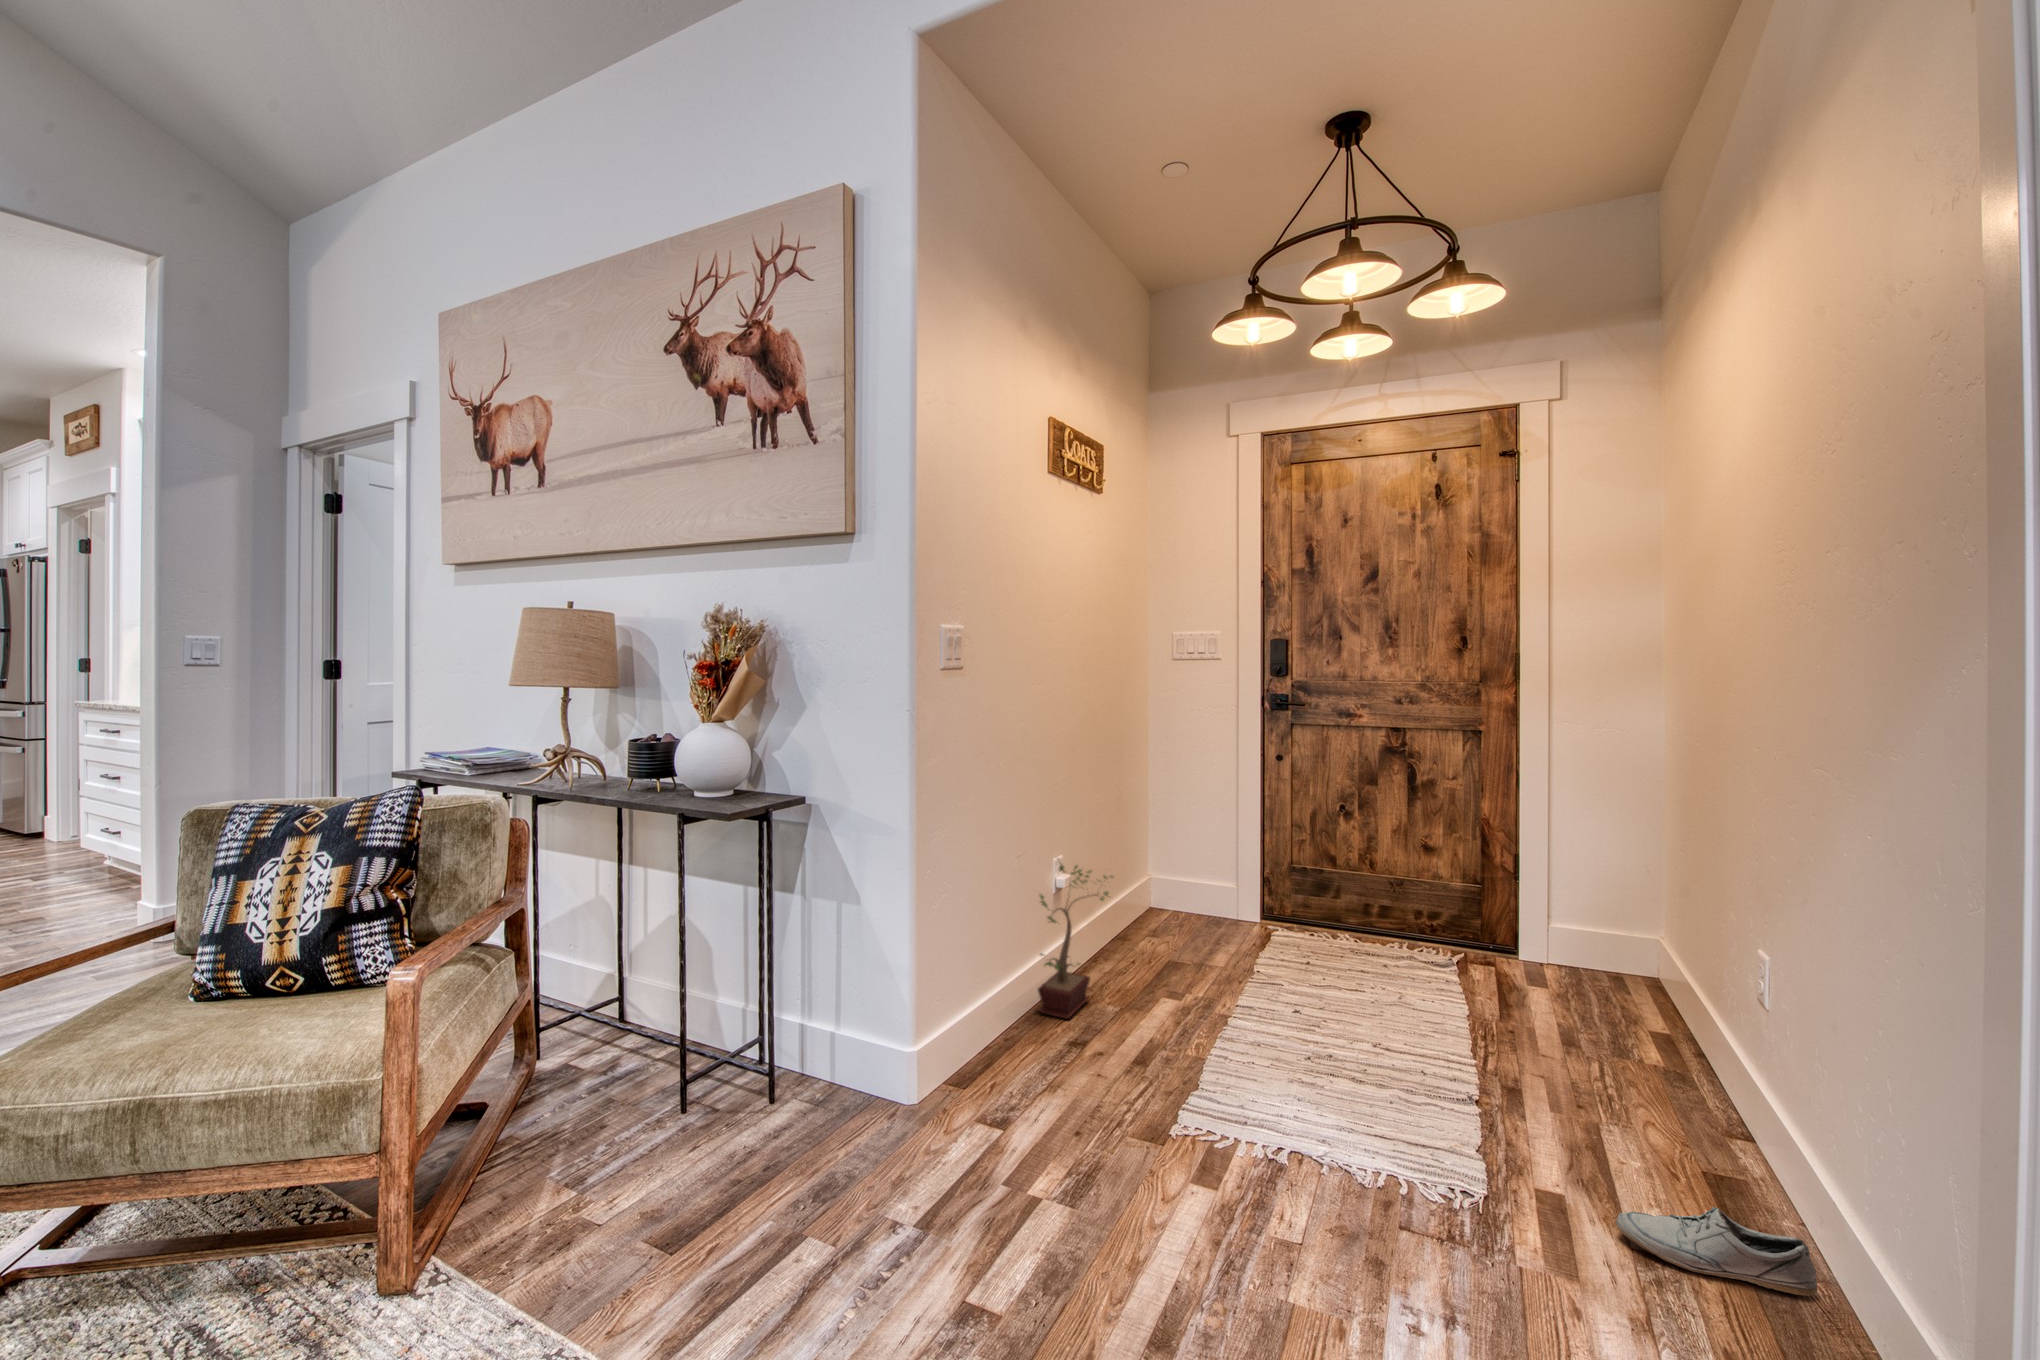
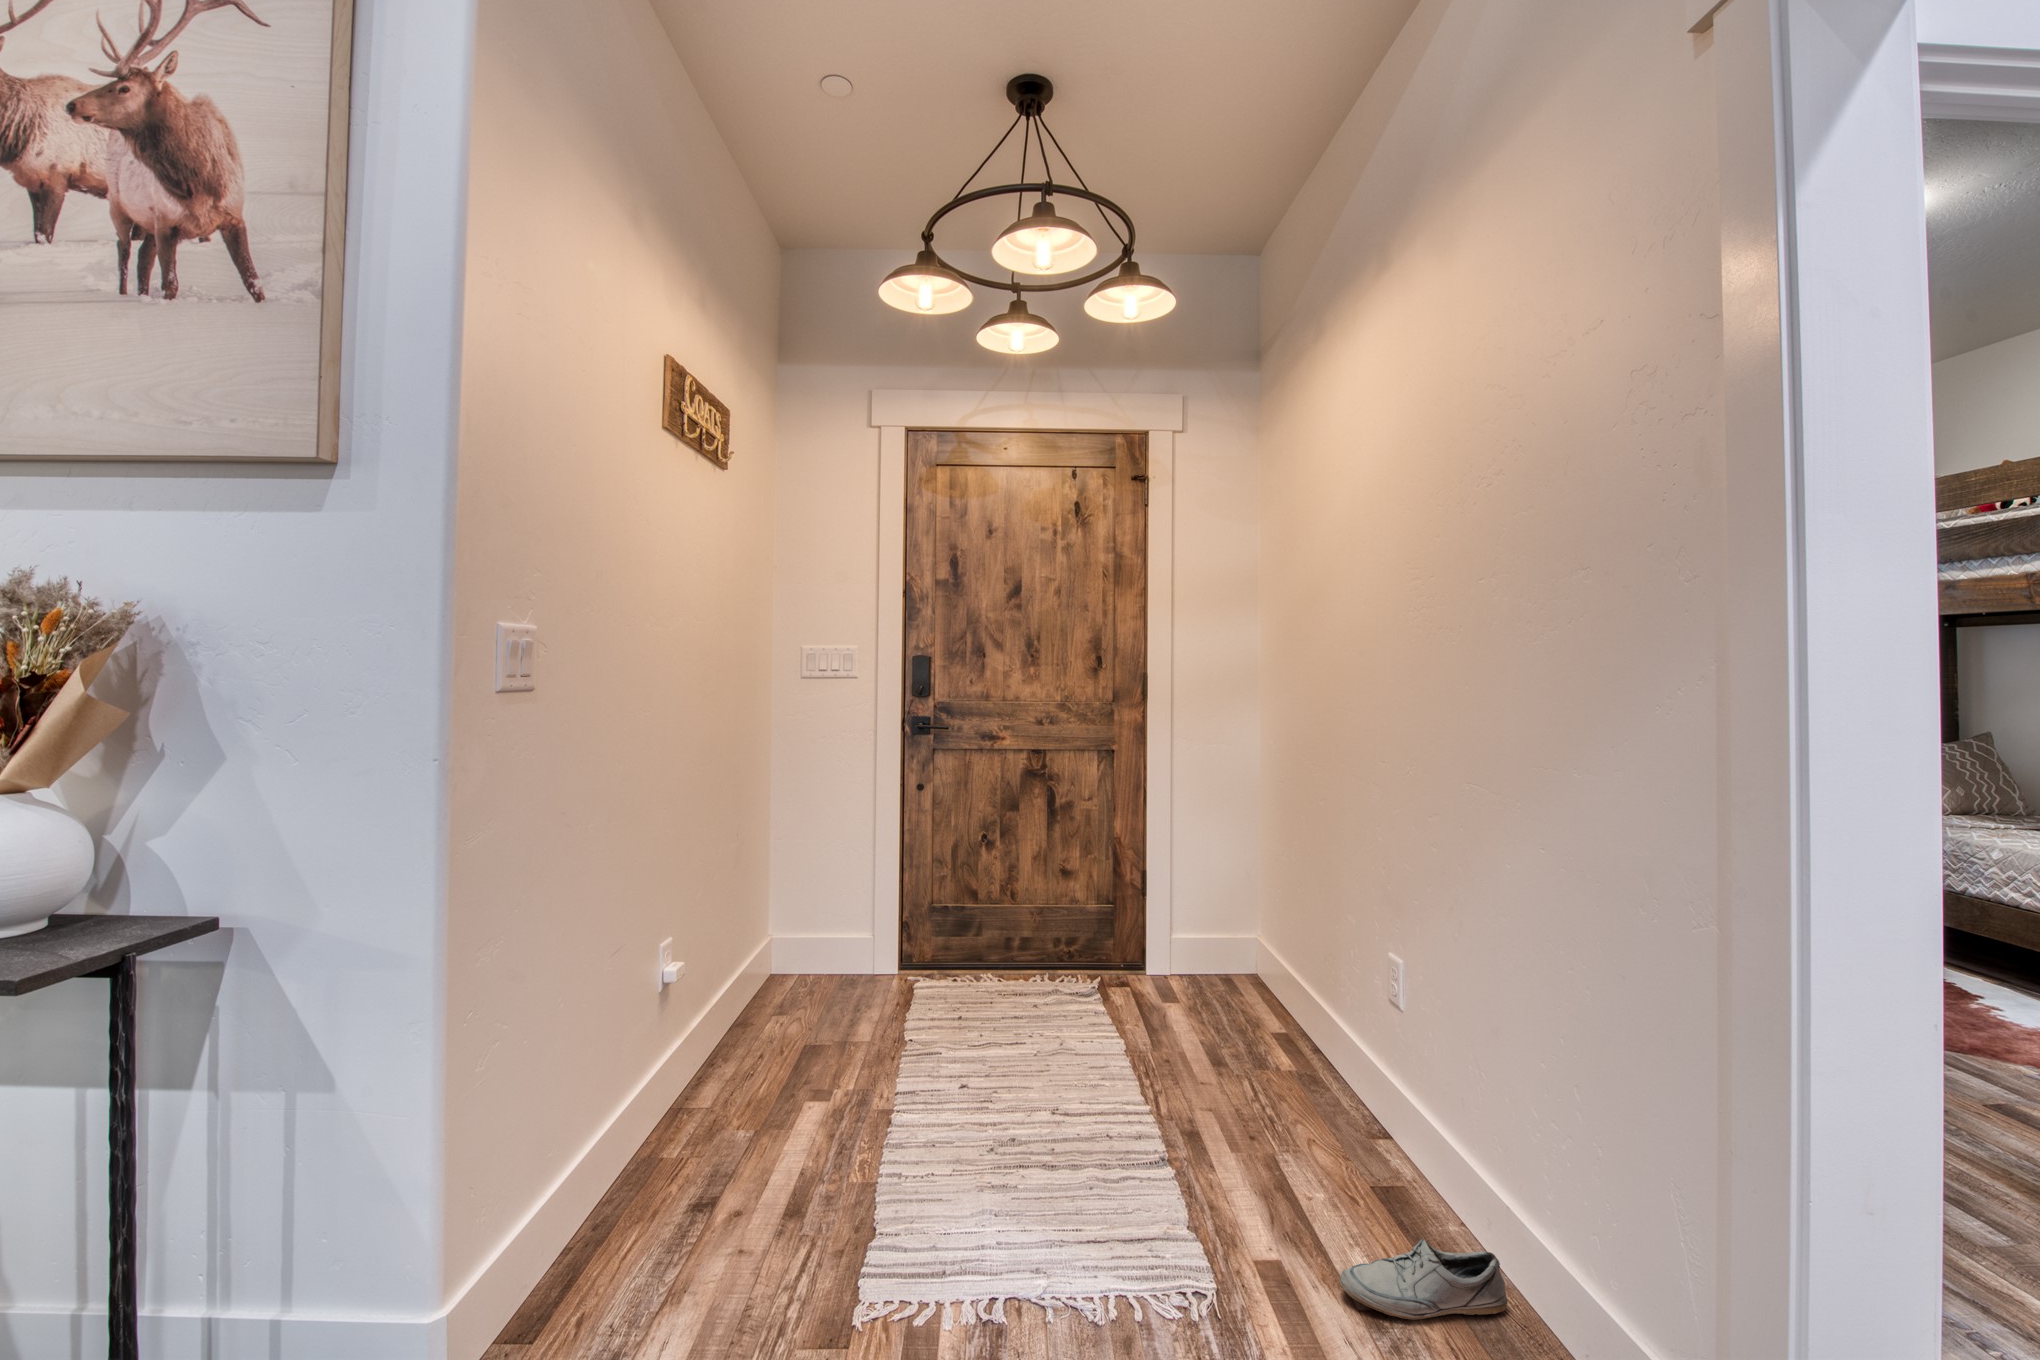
potted plant: present [1038,858,1113,1019] -> none [639,944,746,1171]

